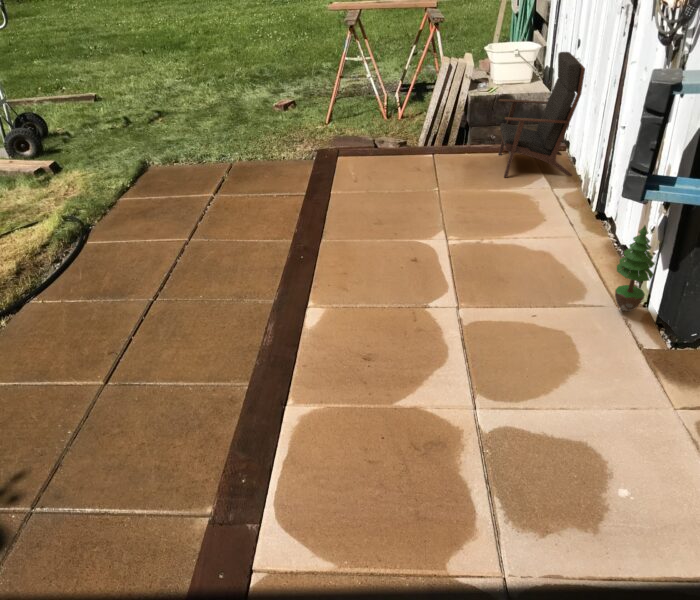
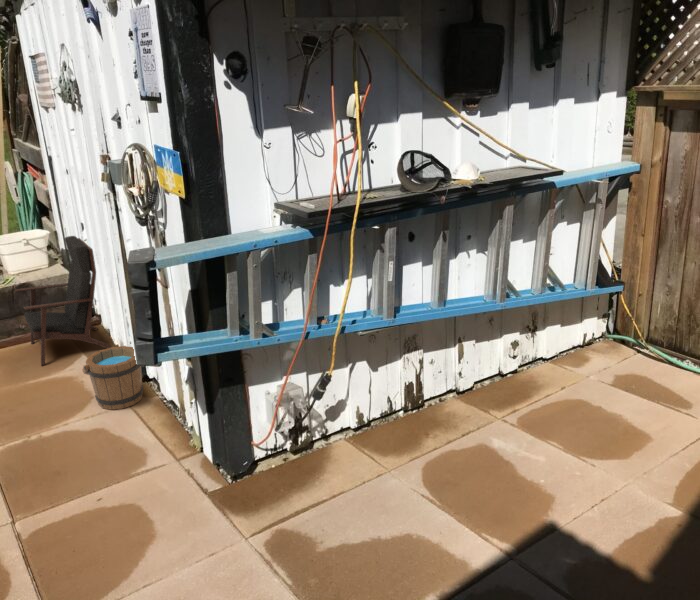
bucket: none [545,175,608,238] -> present [82,346,143,410]
potted tree: present [615,225,655,311] -> none [163,380,198,463]

